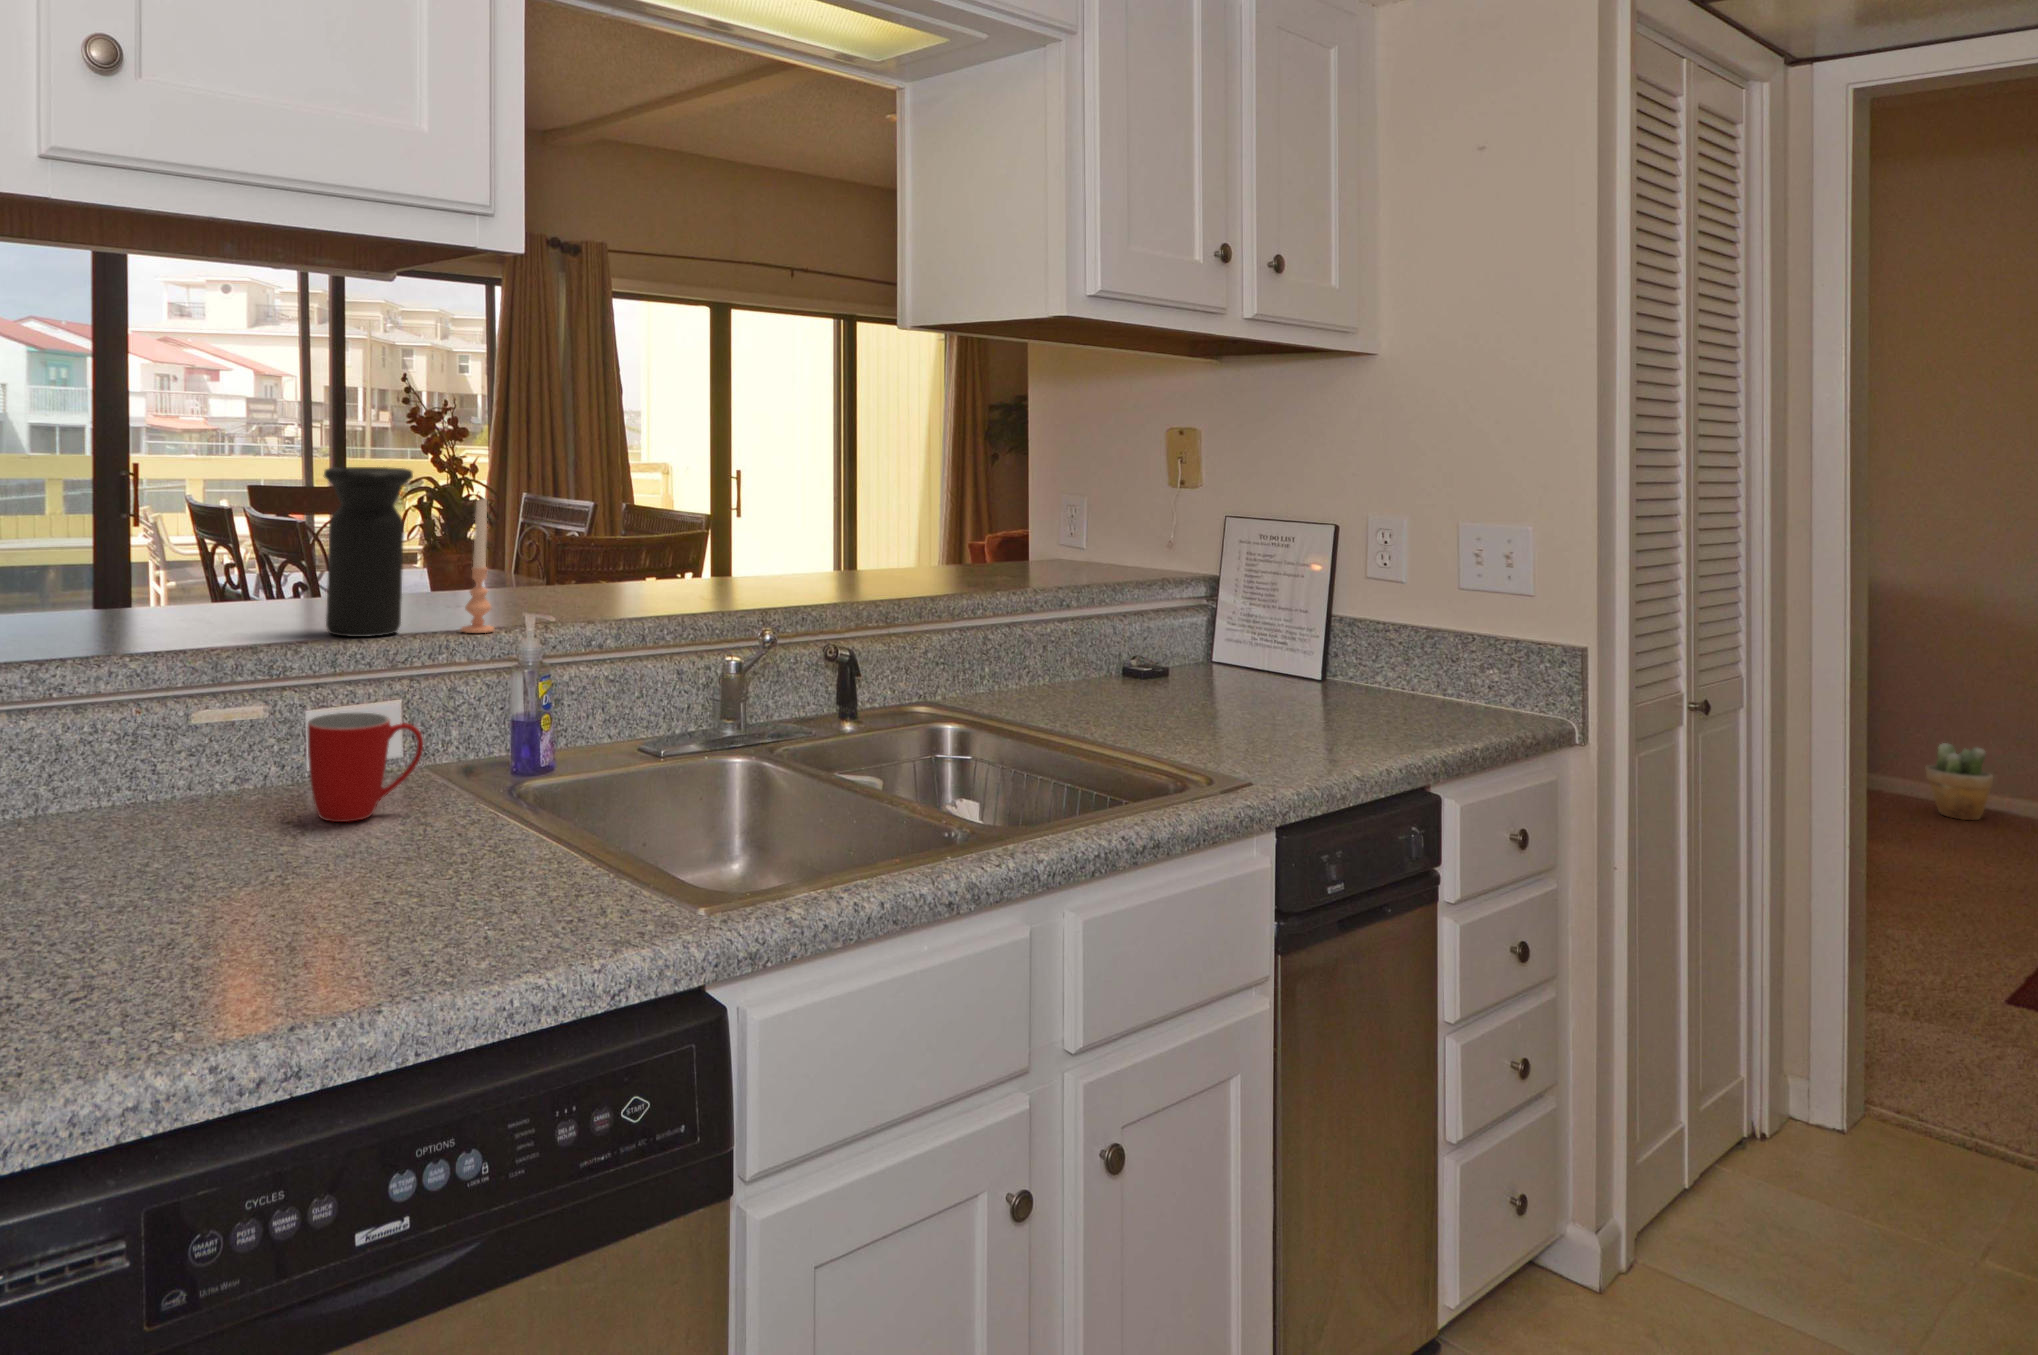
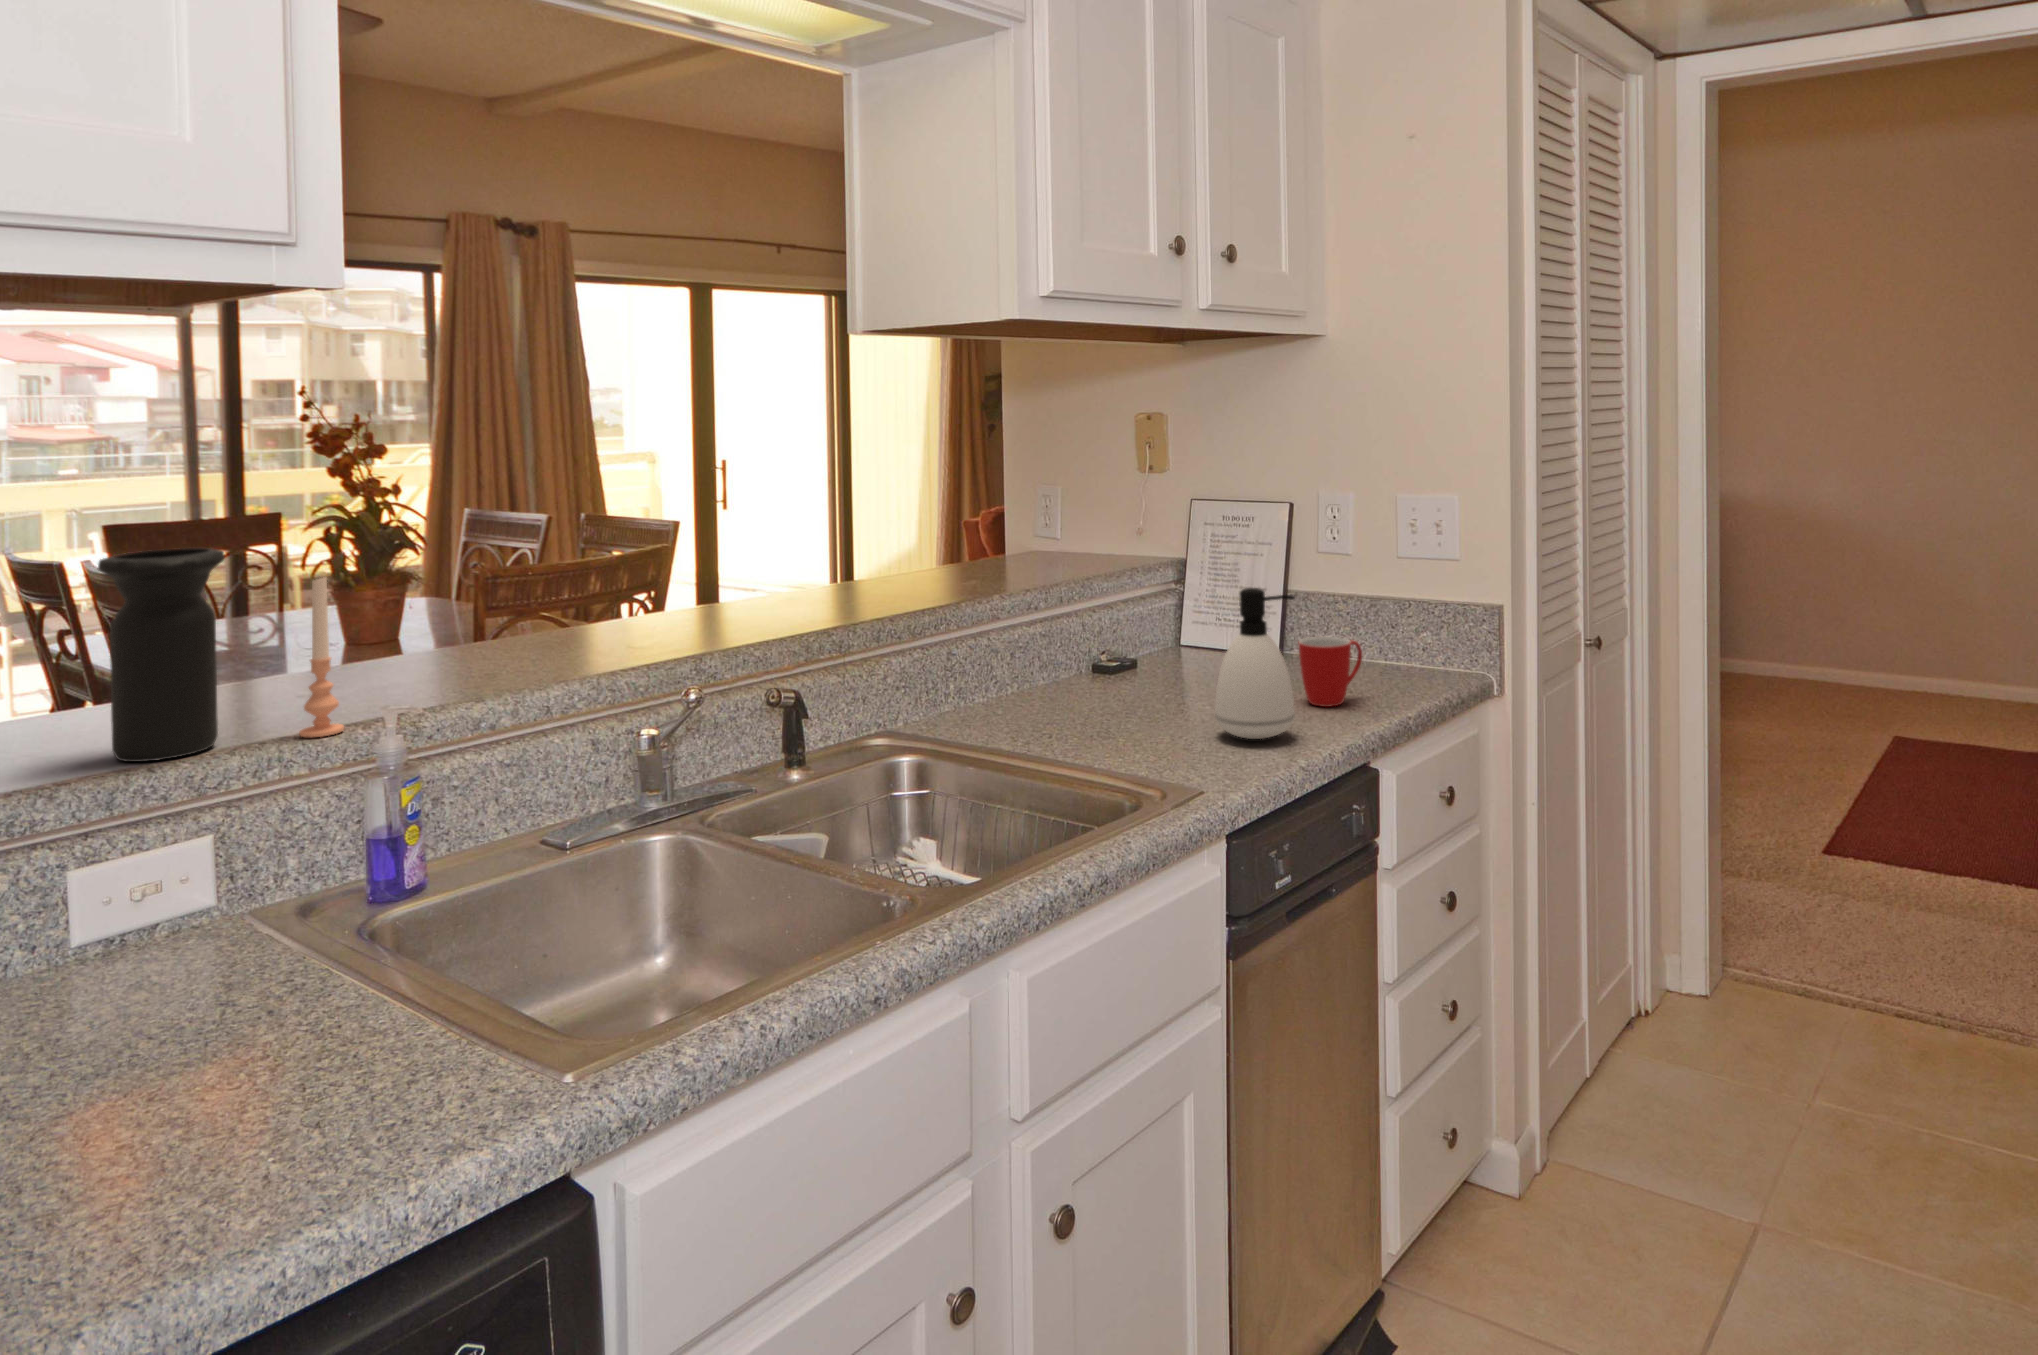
soap dispenser: none [1260,591,1349,744] -> present [1215,588,1295,739]
mug: present [307,713,423,822] -> present [1299,637,1362,707]
potted plant: present [1926,743,1993,820] -> none [1779,628,1828,691]

